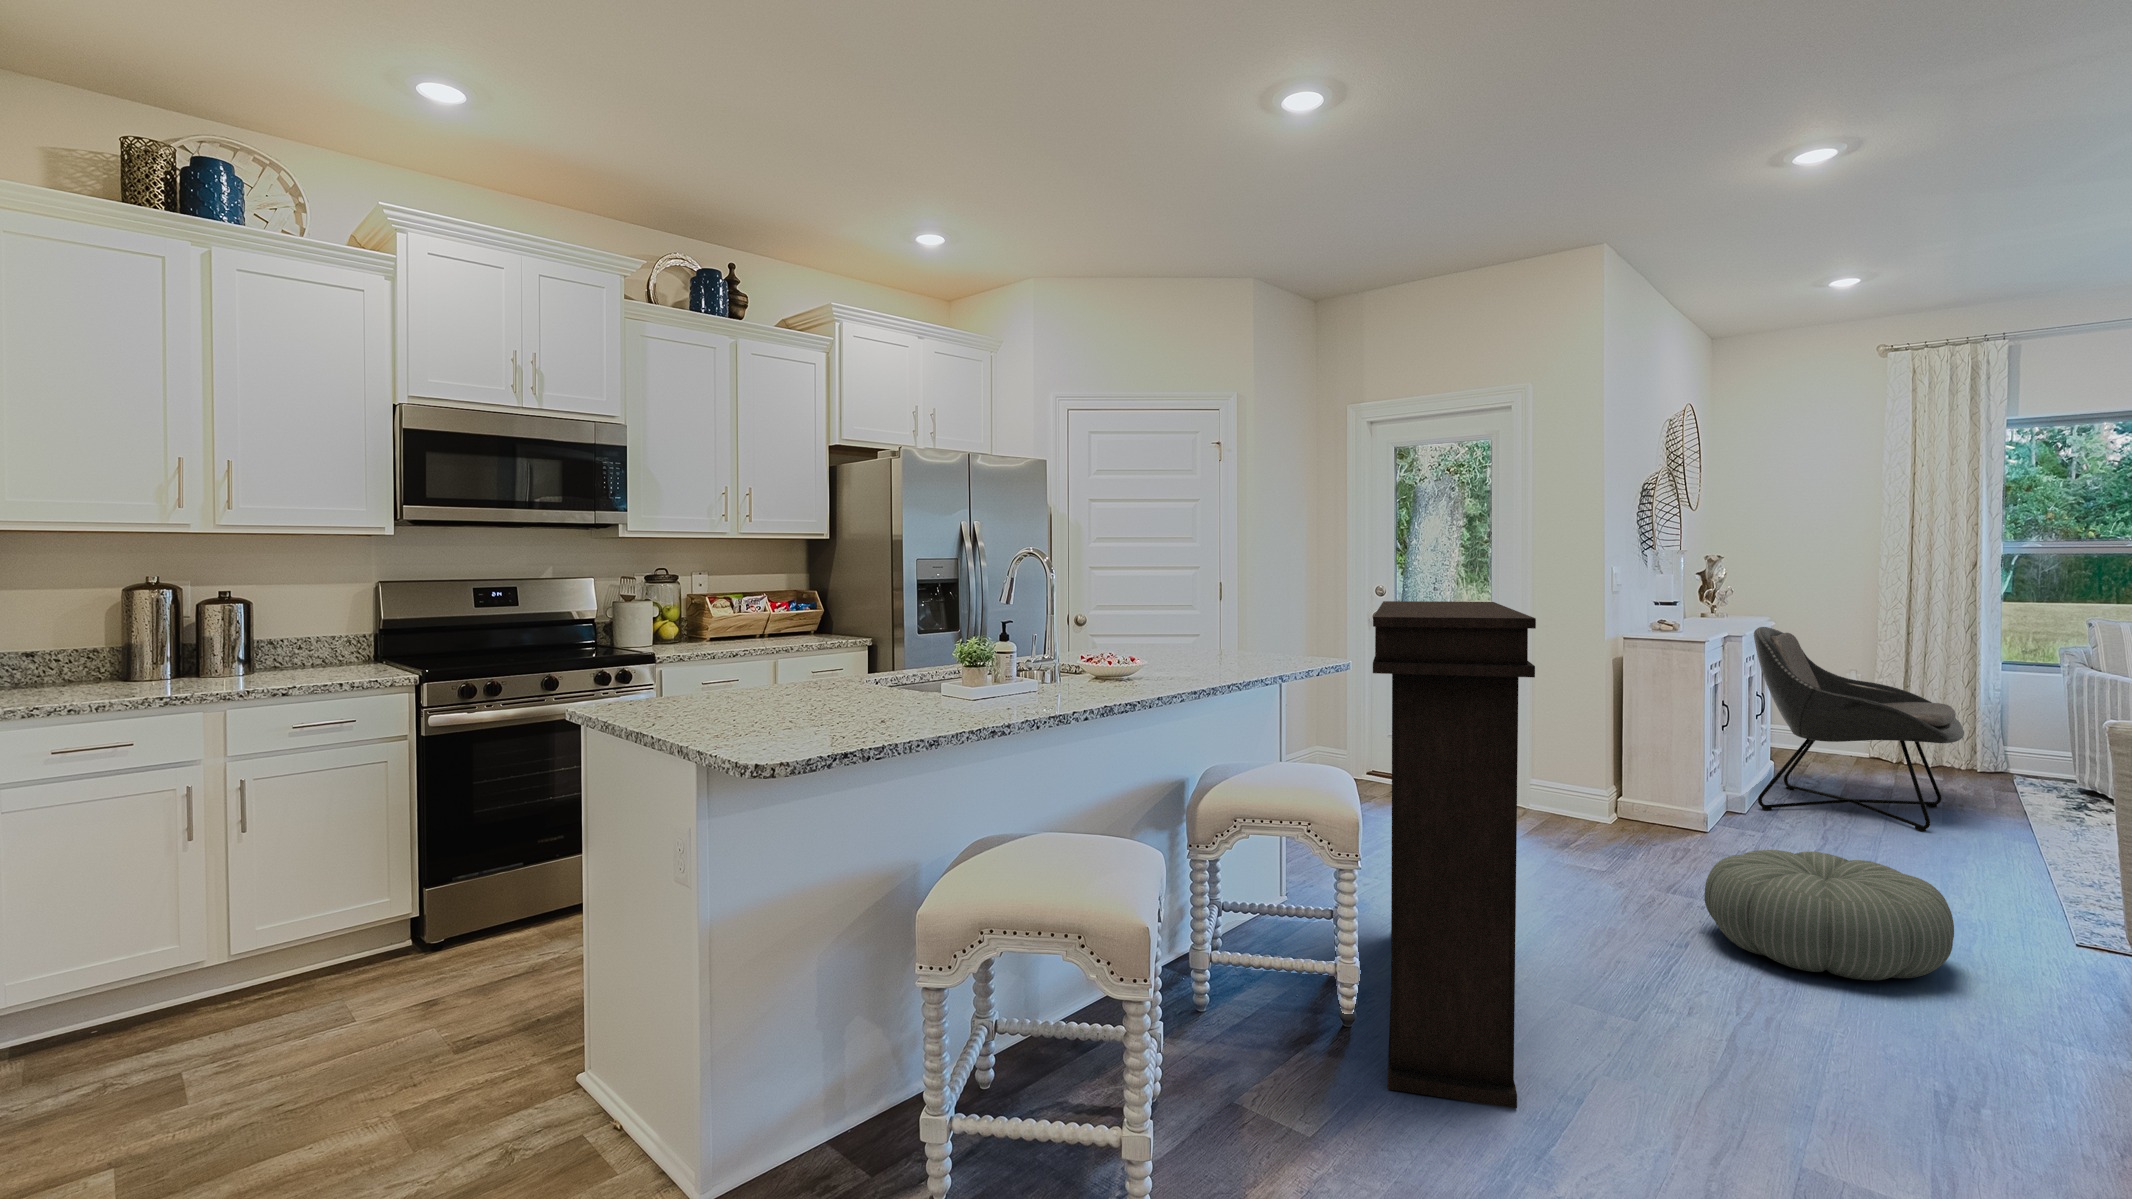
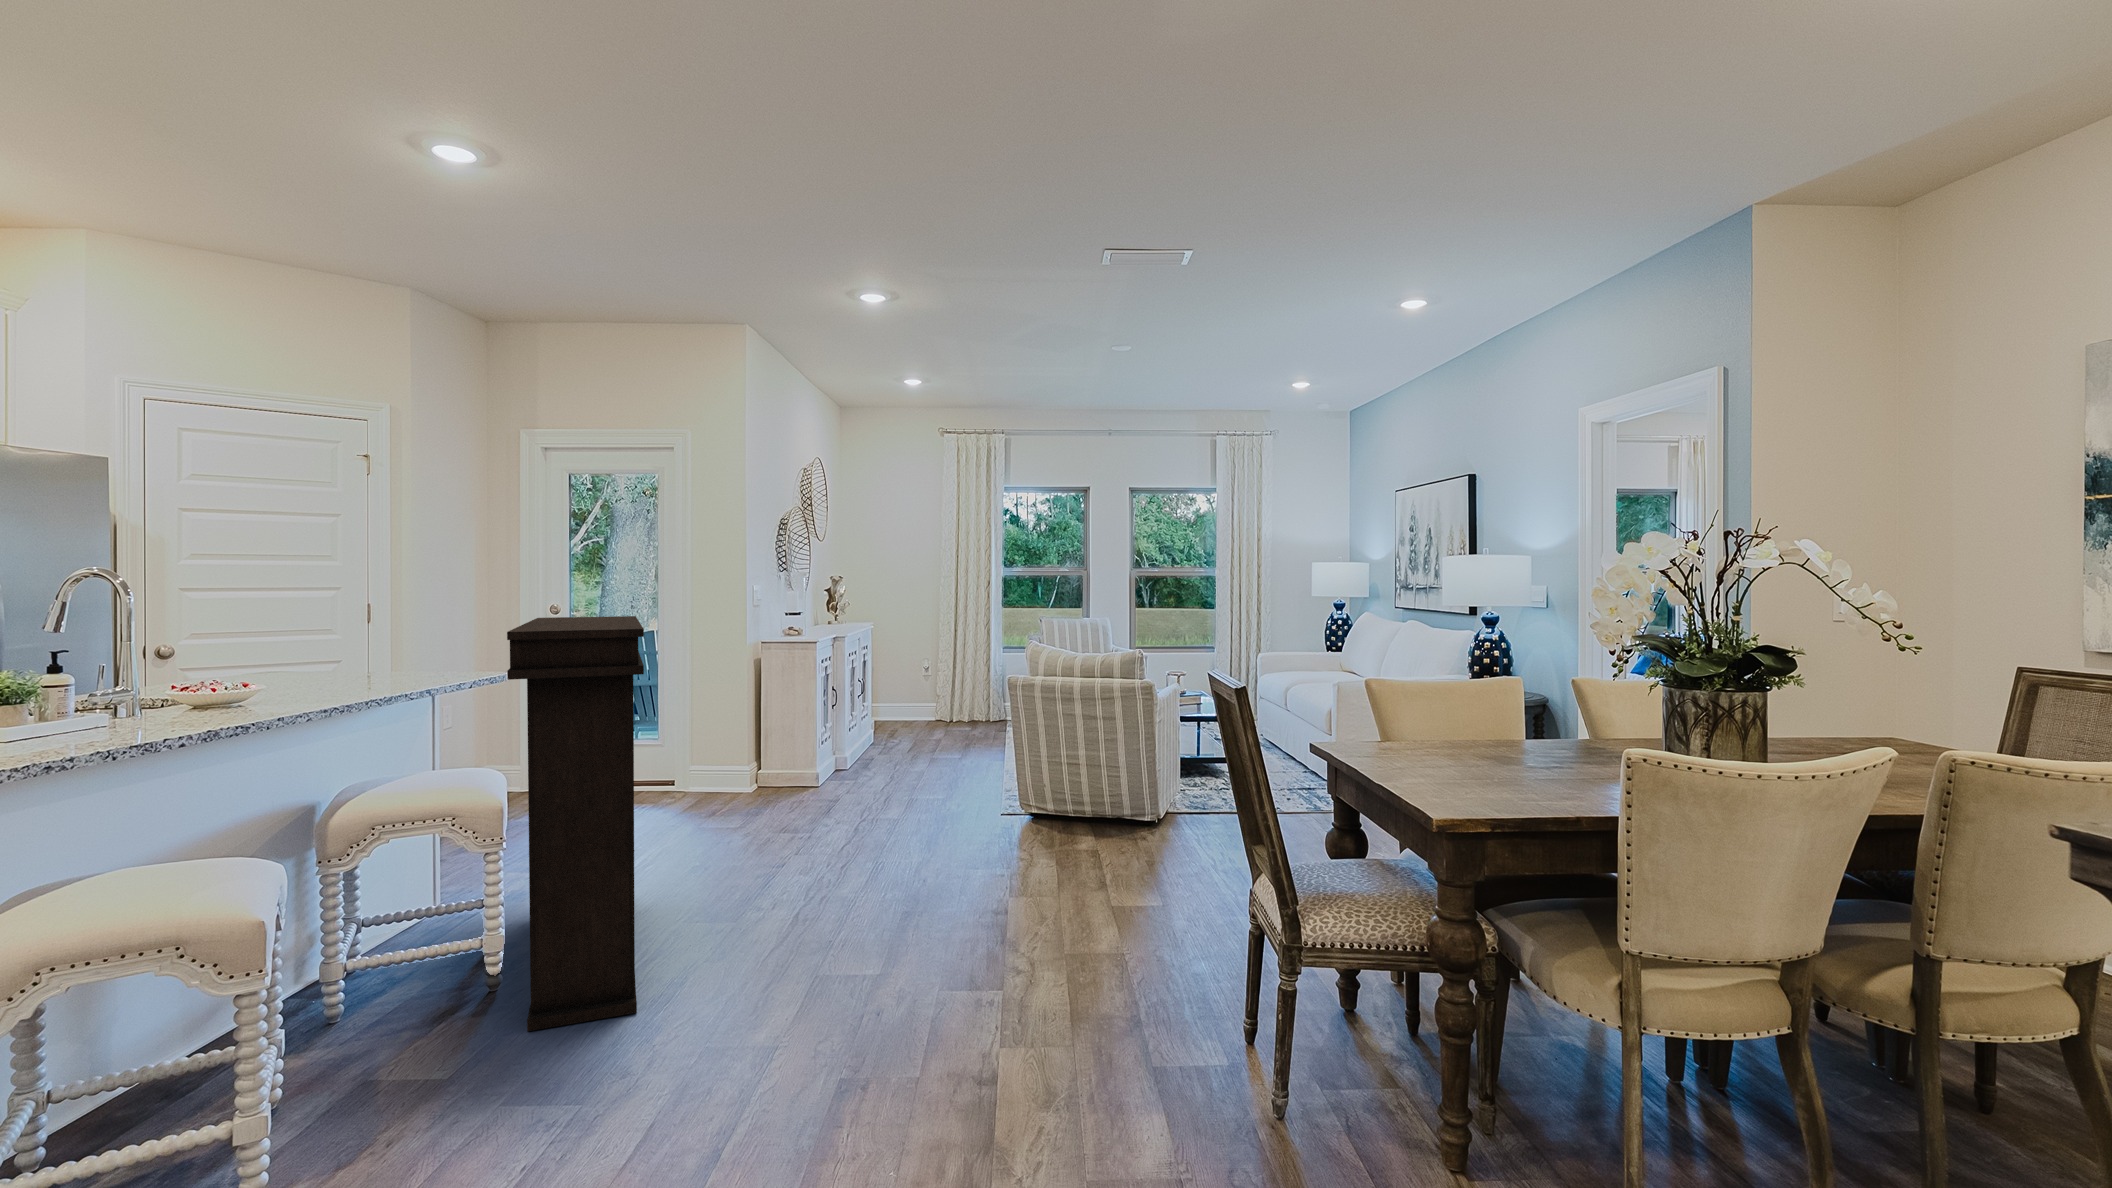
lounge chair: present [1754,627,1964,831] -> none [856,630,977,767]
pouf: present [1704,850,1954,980] -> none [801,787,943,869]

